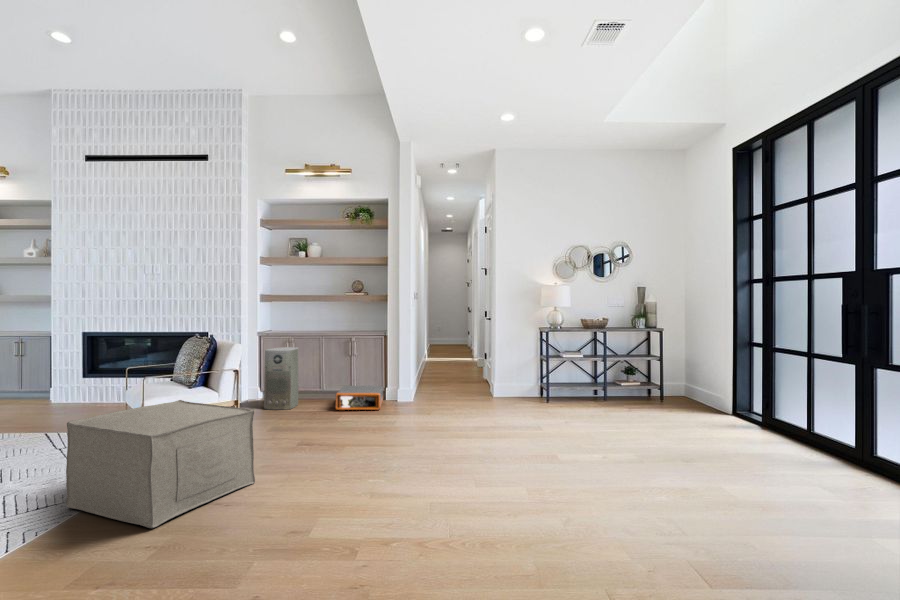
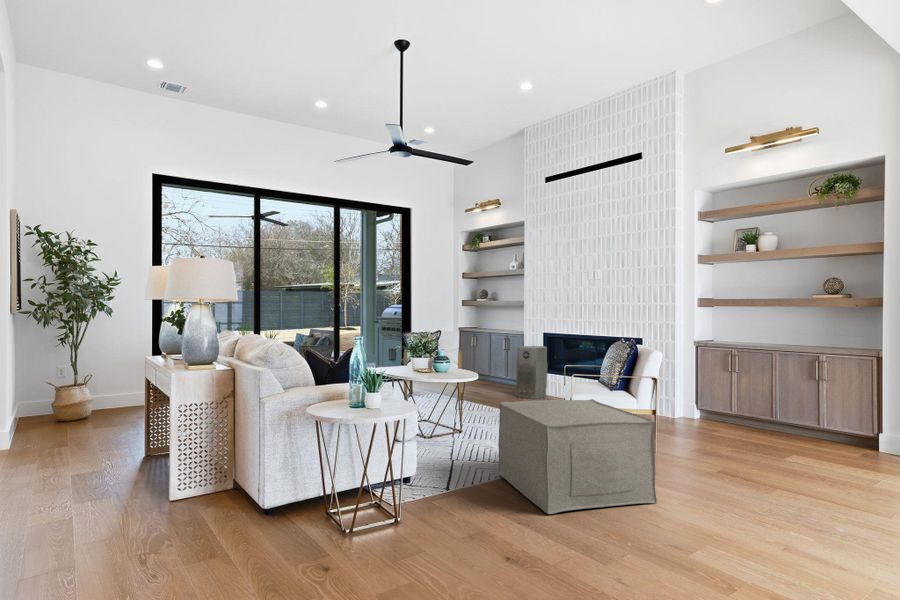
air purifier: present [264,347,298,410] -> present [516,346,547,399]
storage box: present [336,386,383,410] -> none [791,417,876,458]

